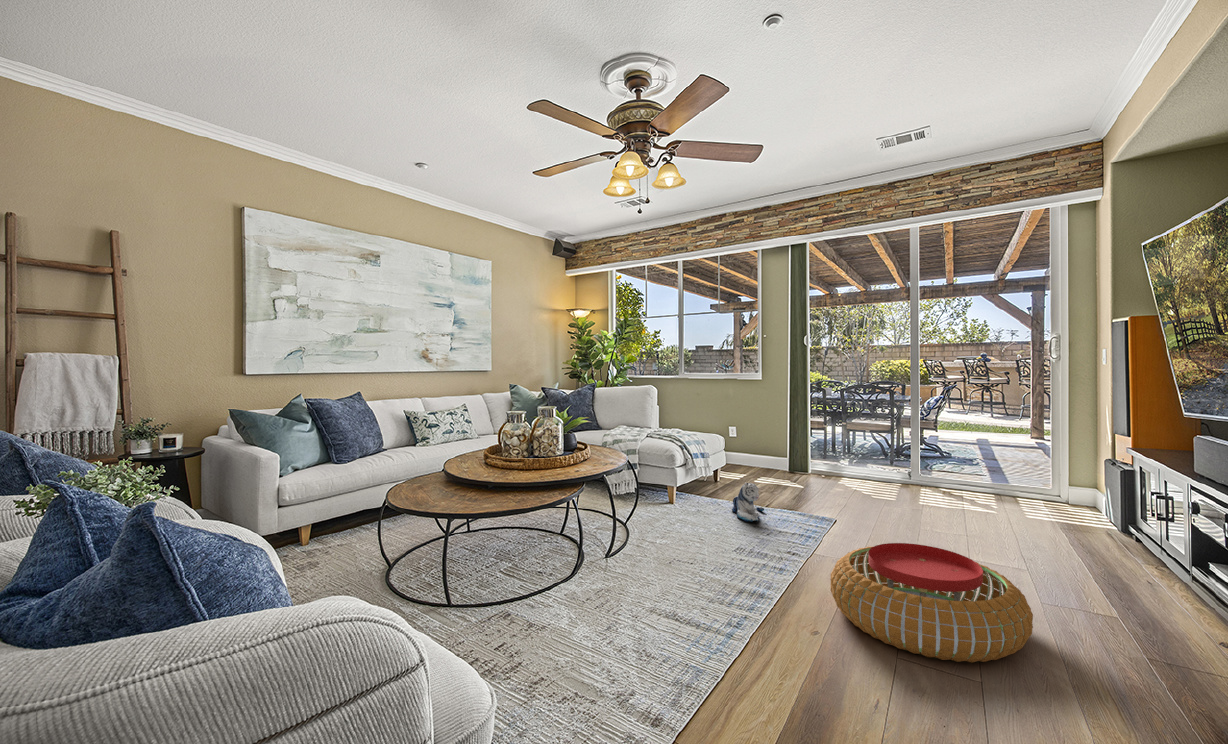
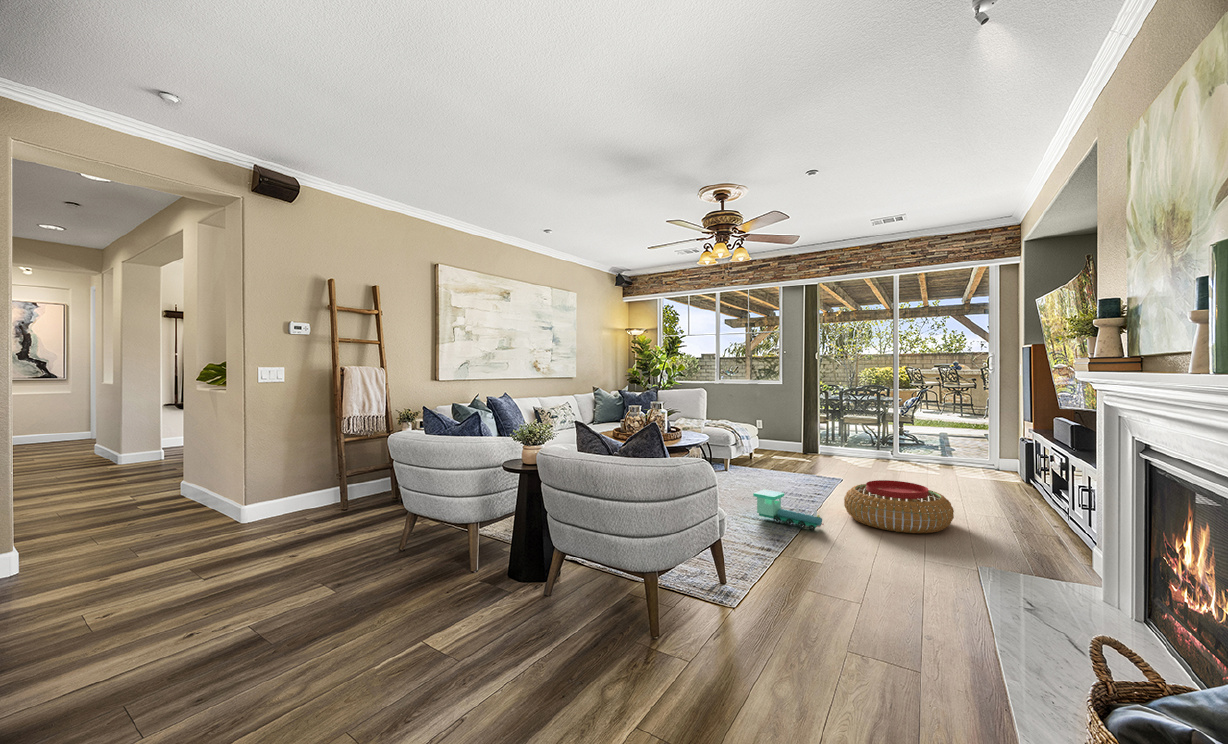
plush toy: present [732,483,764,522] -> none [771,455,793,480]
toy train: none [668,560,788,652] -> present [753,489,824,530]

